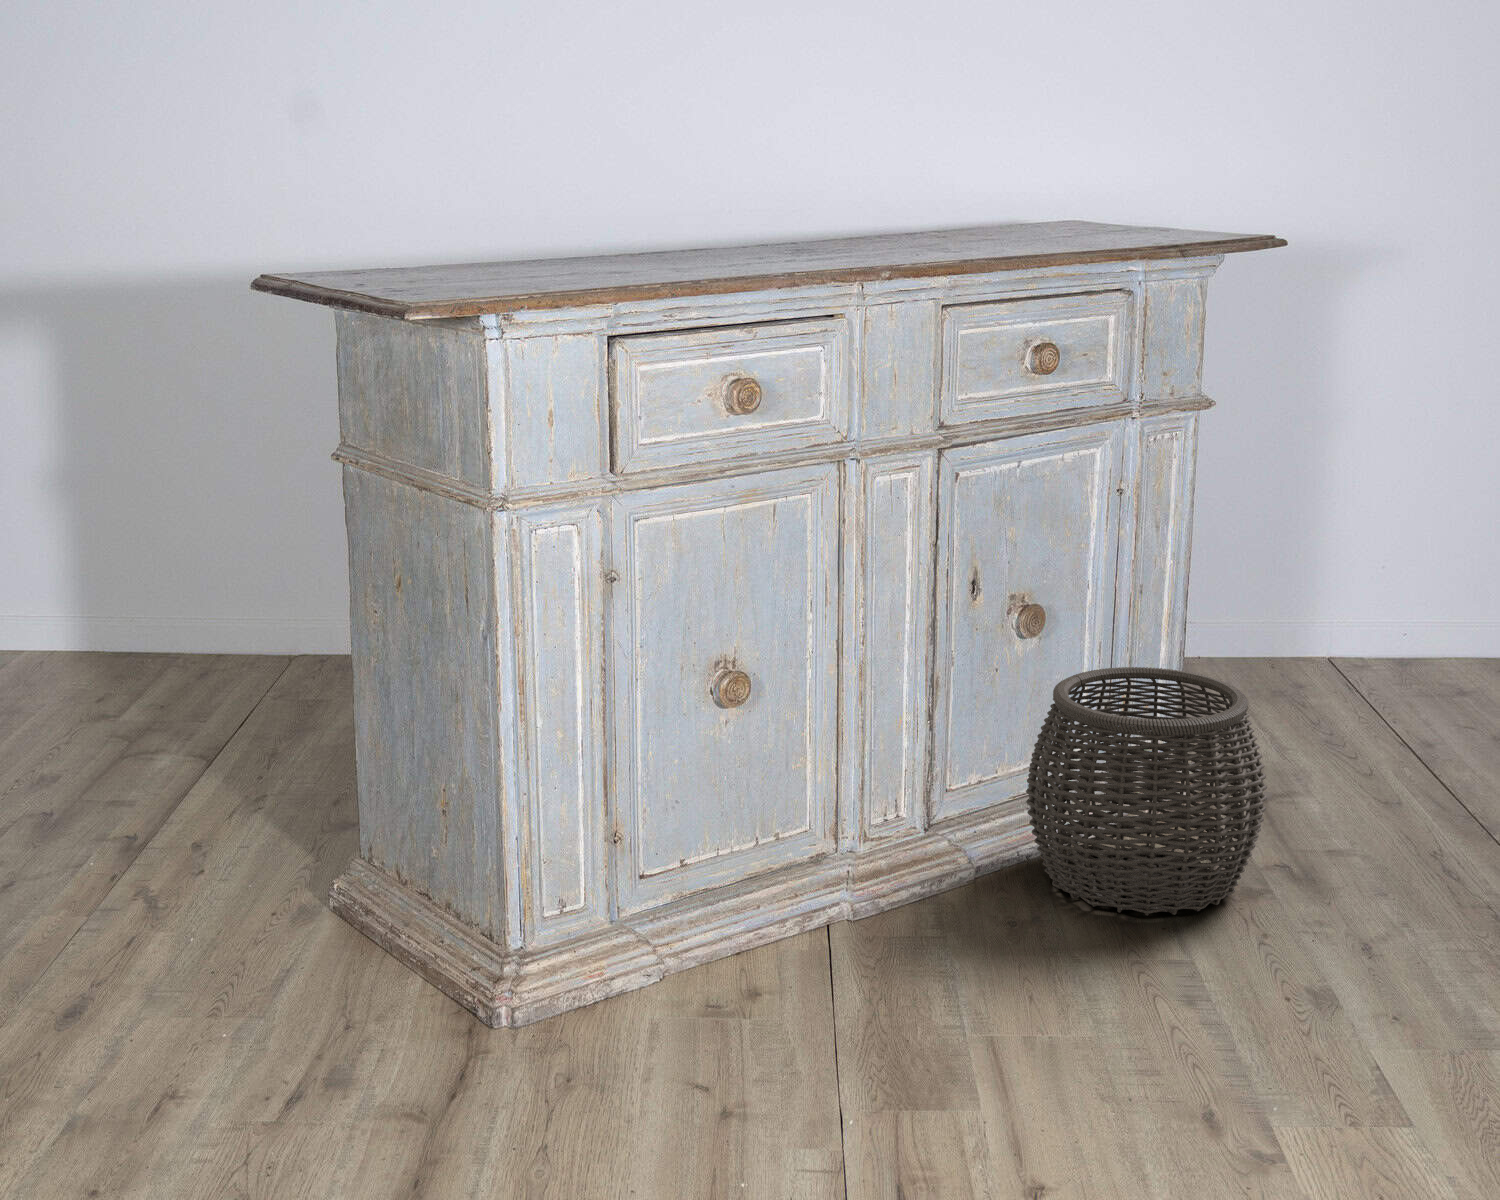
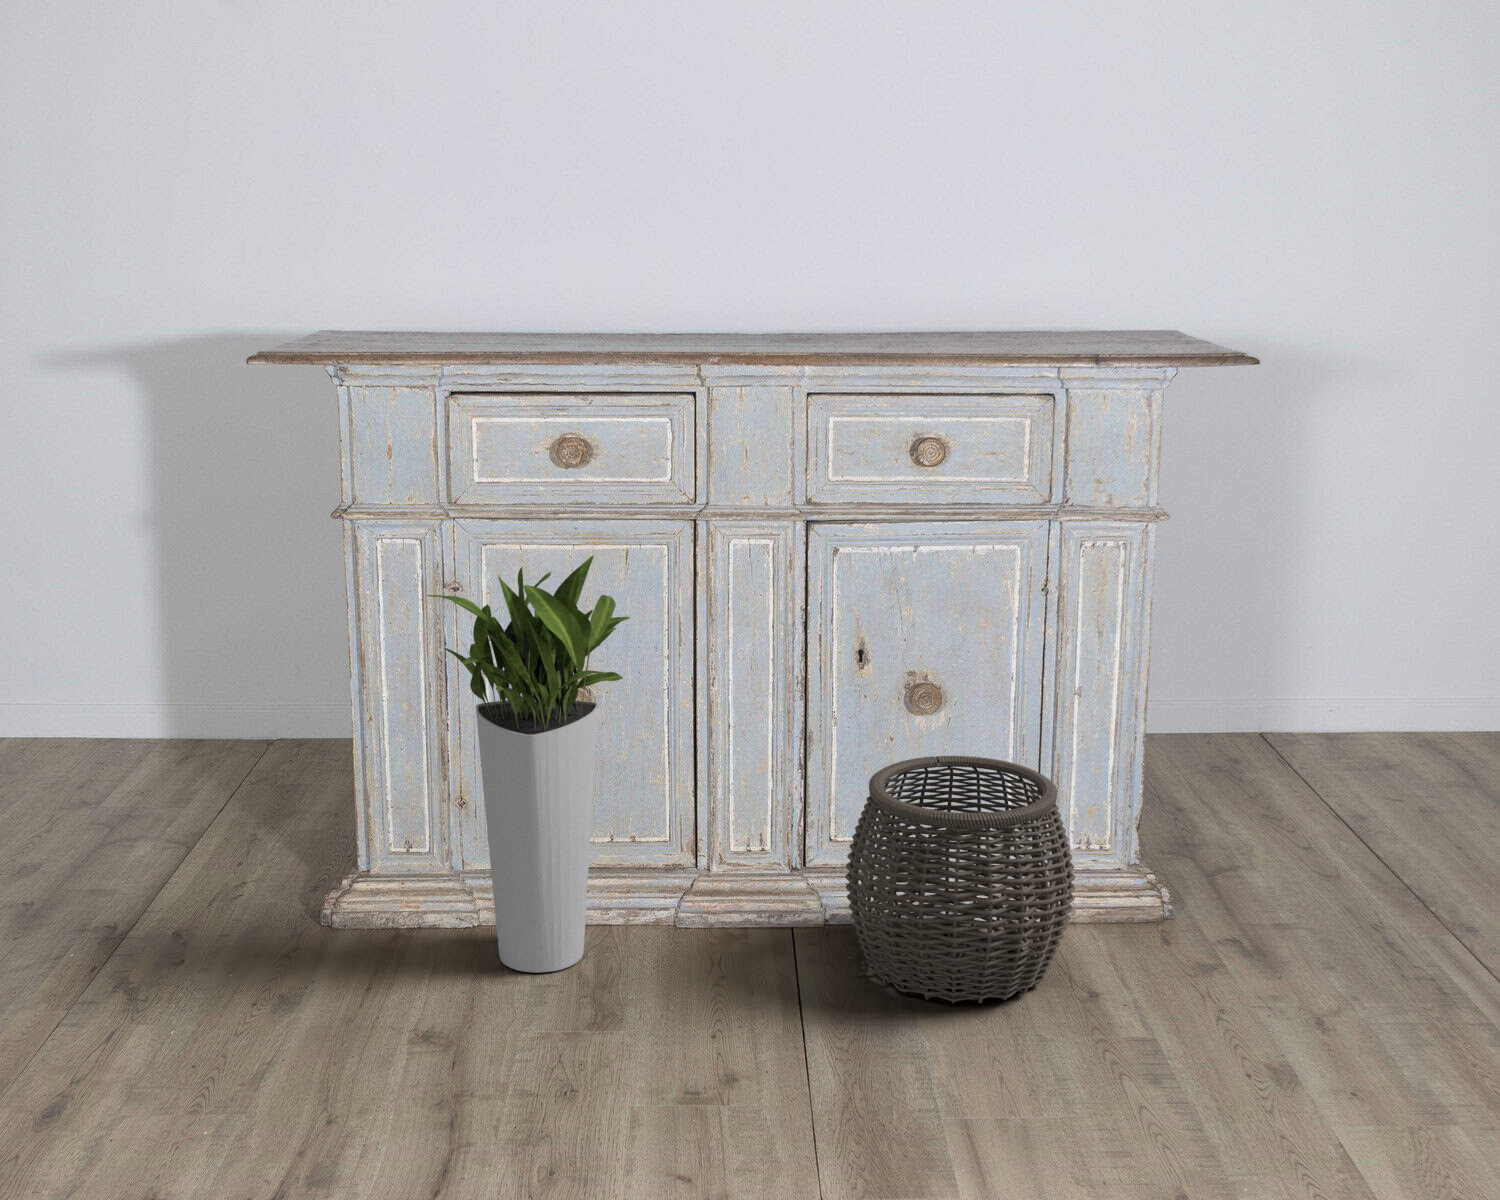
planter: none [688,511,892,1005] -> present [427,556,630,973]

